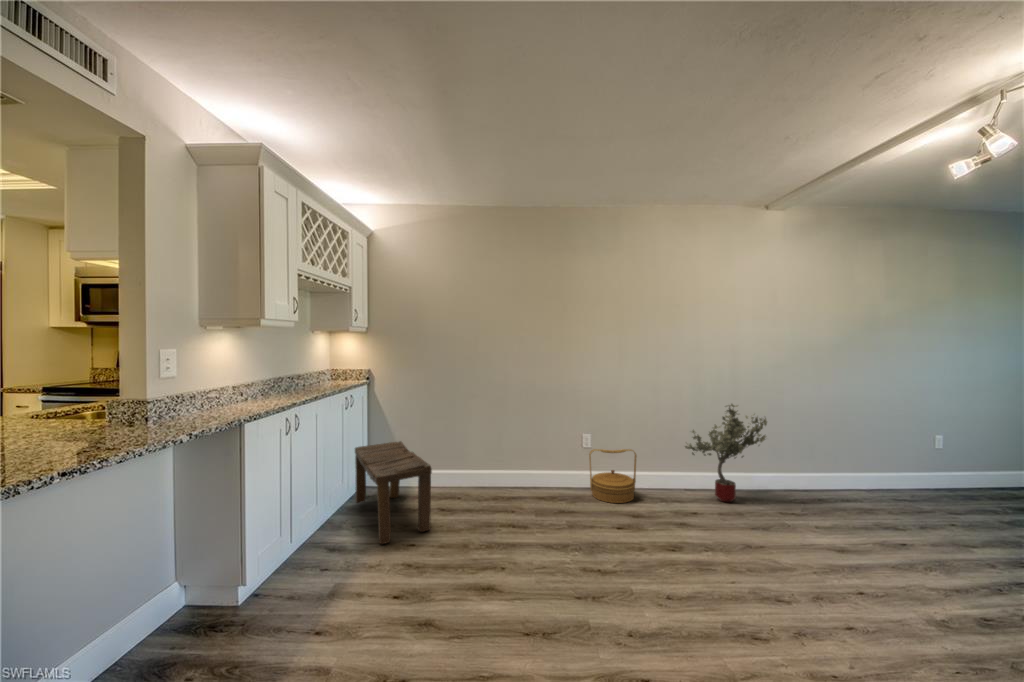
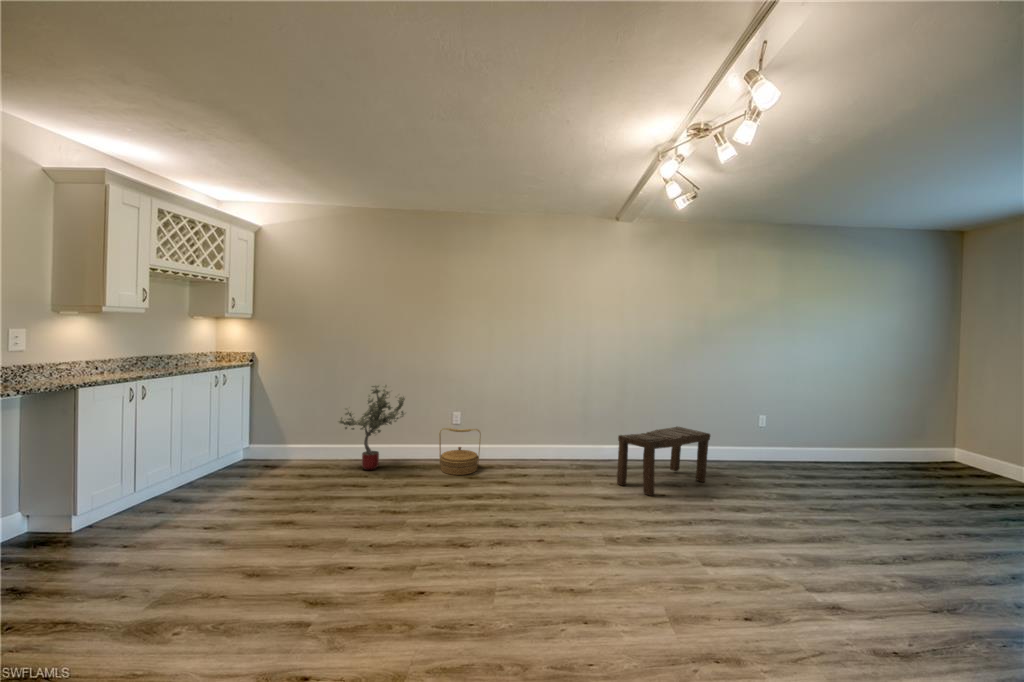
potted tree: present [685,404,767,502] -> present [338,385,405,470]
bench: present [355,441,432,544] -> present [617,426,710,496]

